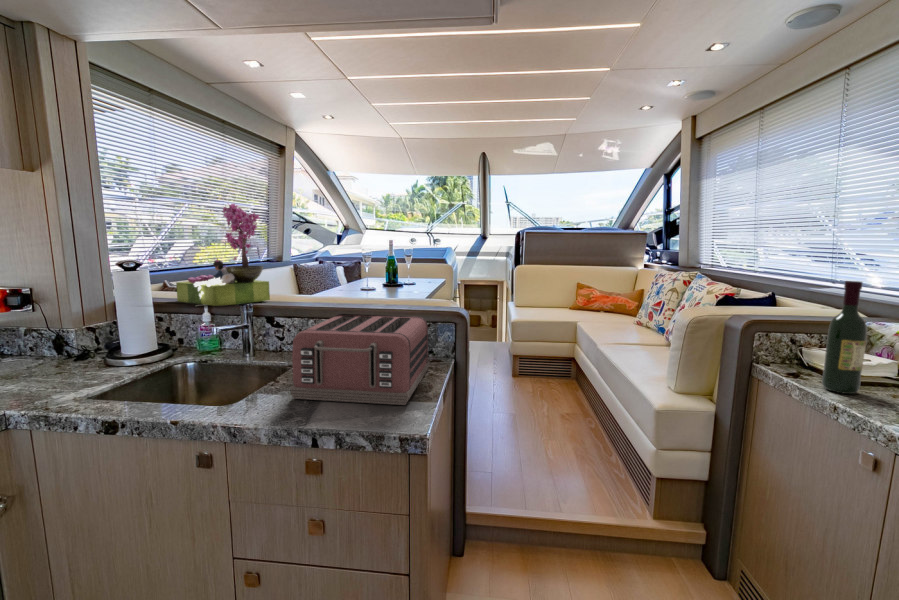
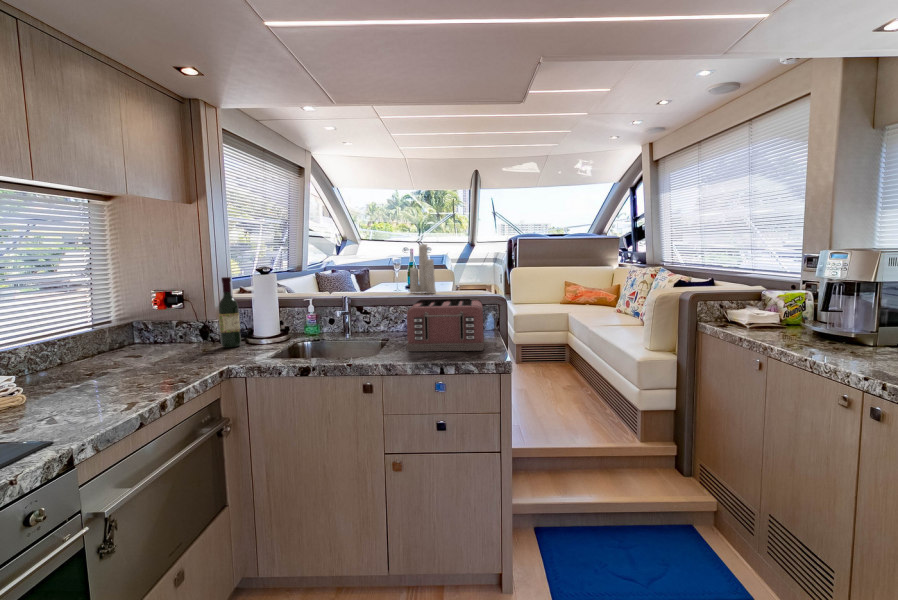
flower arrangement: present [176,204,270,306] -> none [293,225,358,300]
candle: none [354,220,388,300] -> present [410,244,436,294]
wine bottle: present [822,281,867,394] -> present [218,277,241,348]

